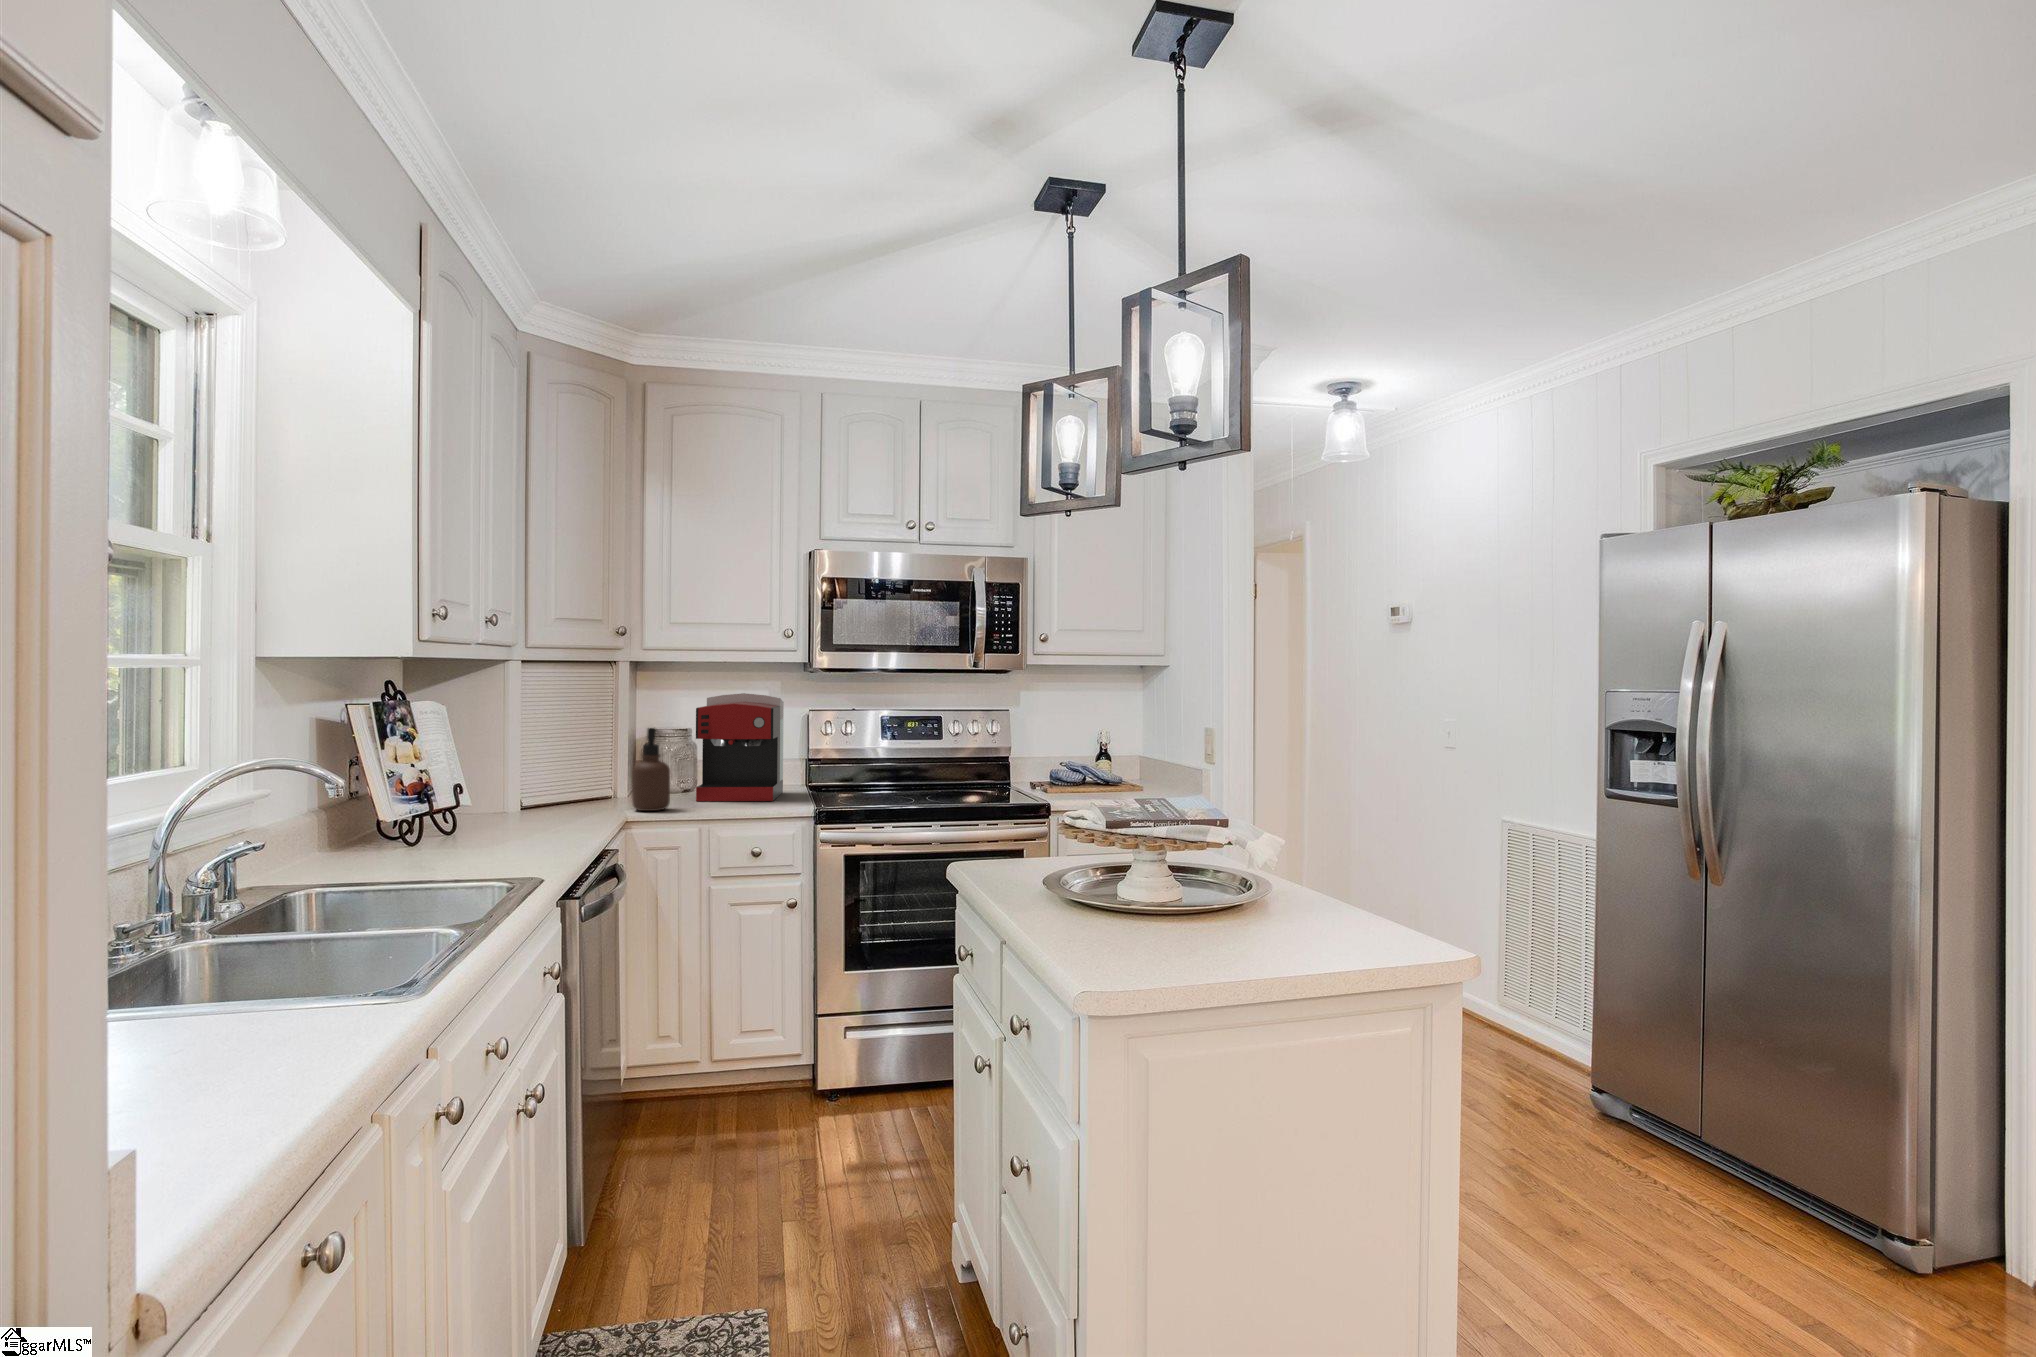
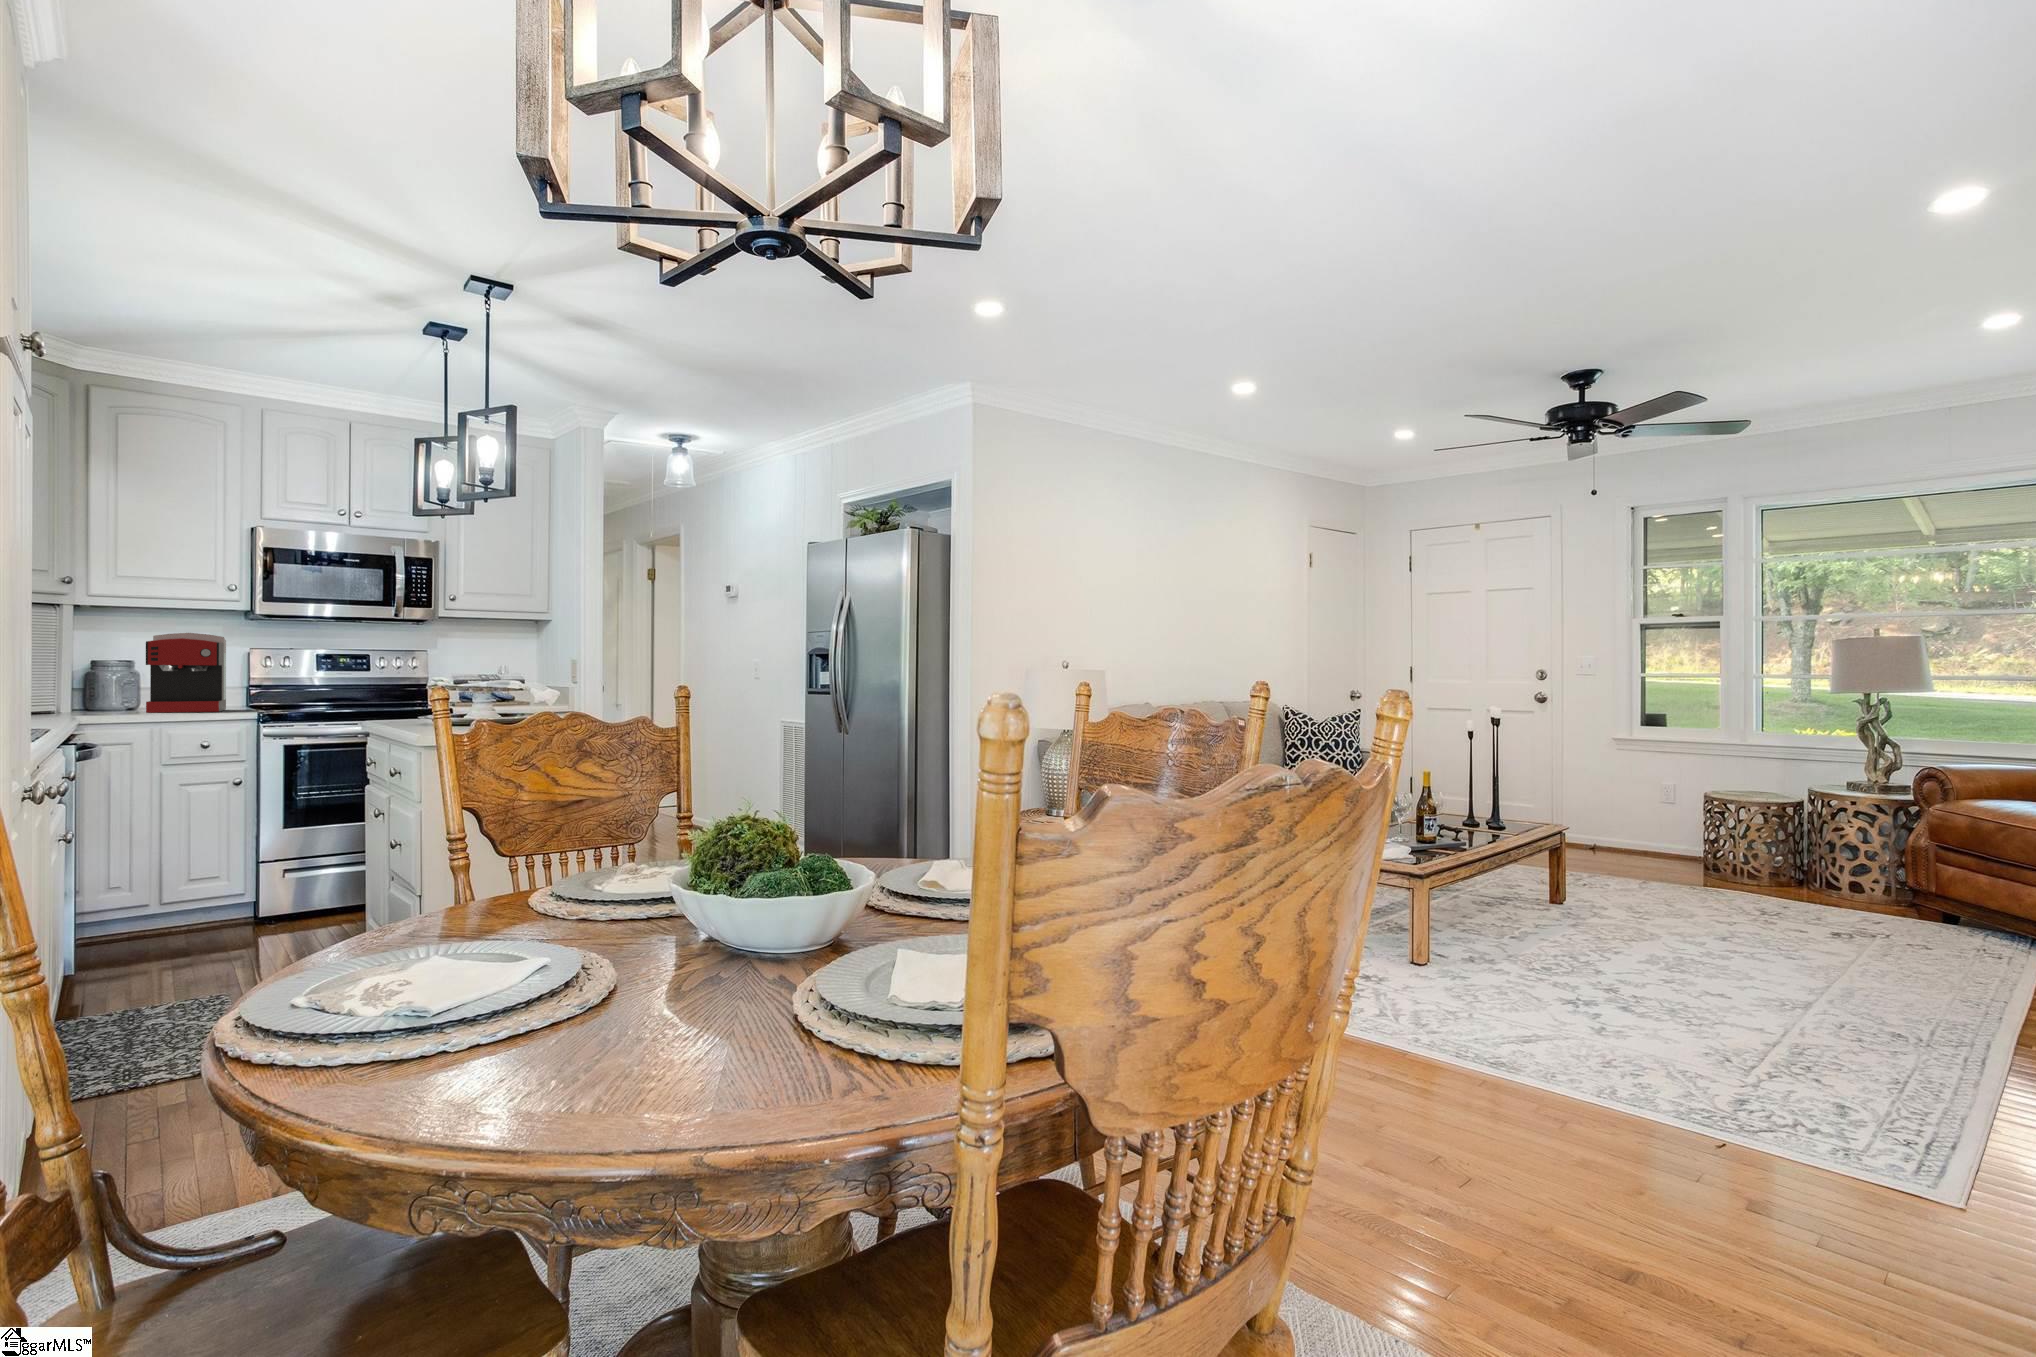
soap dispenser: present [632,728,670,811] -> none [89,653,125,715]

